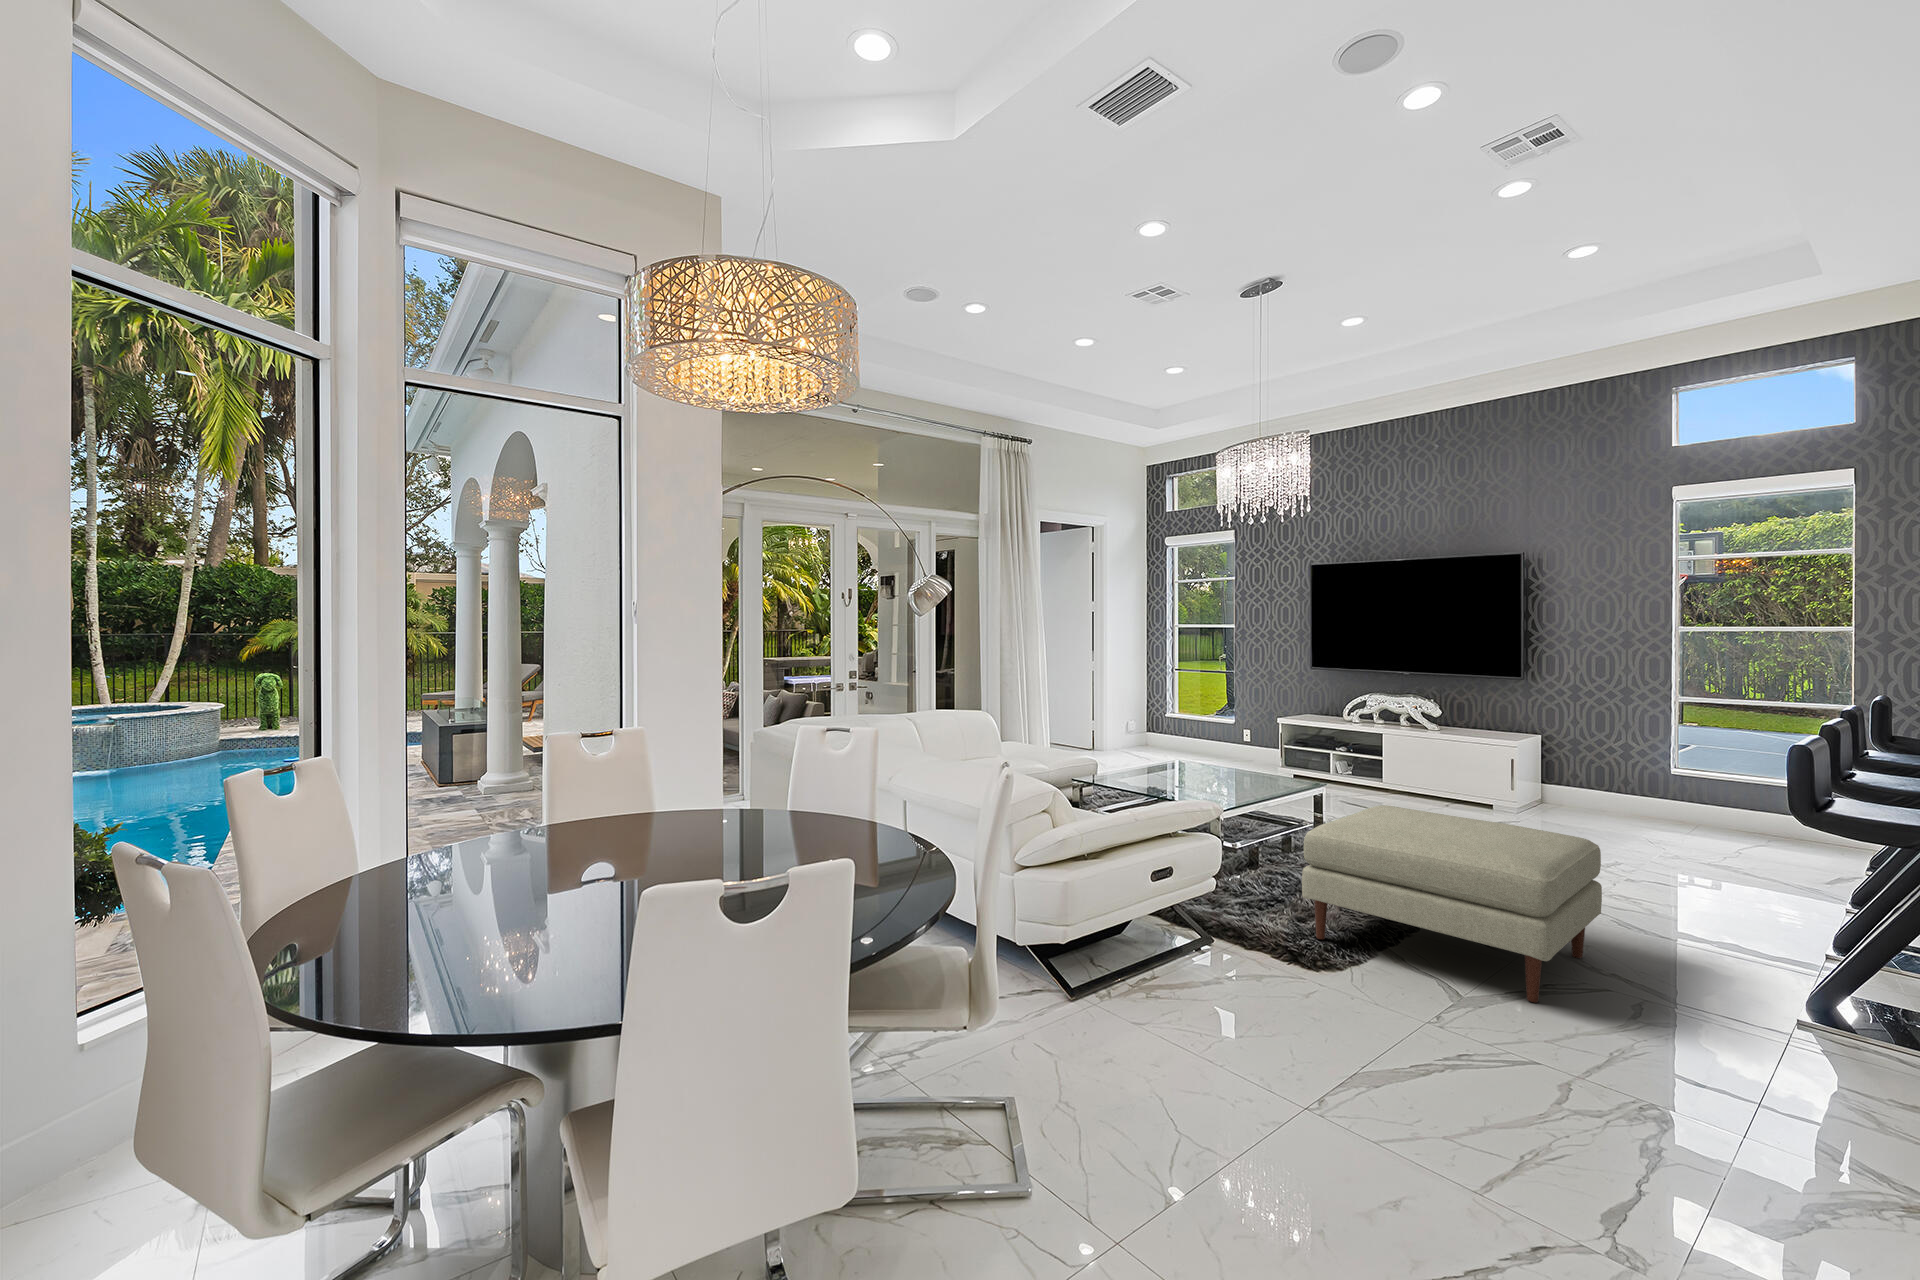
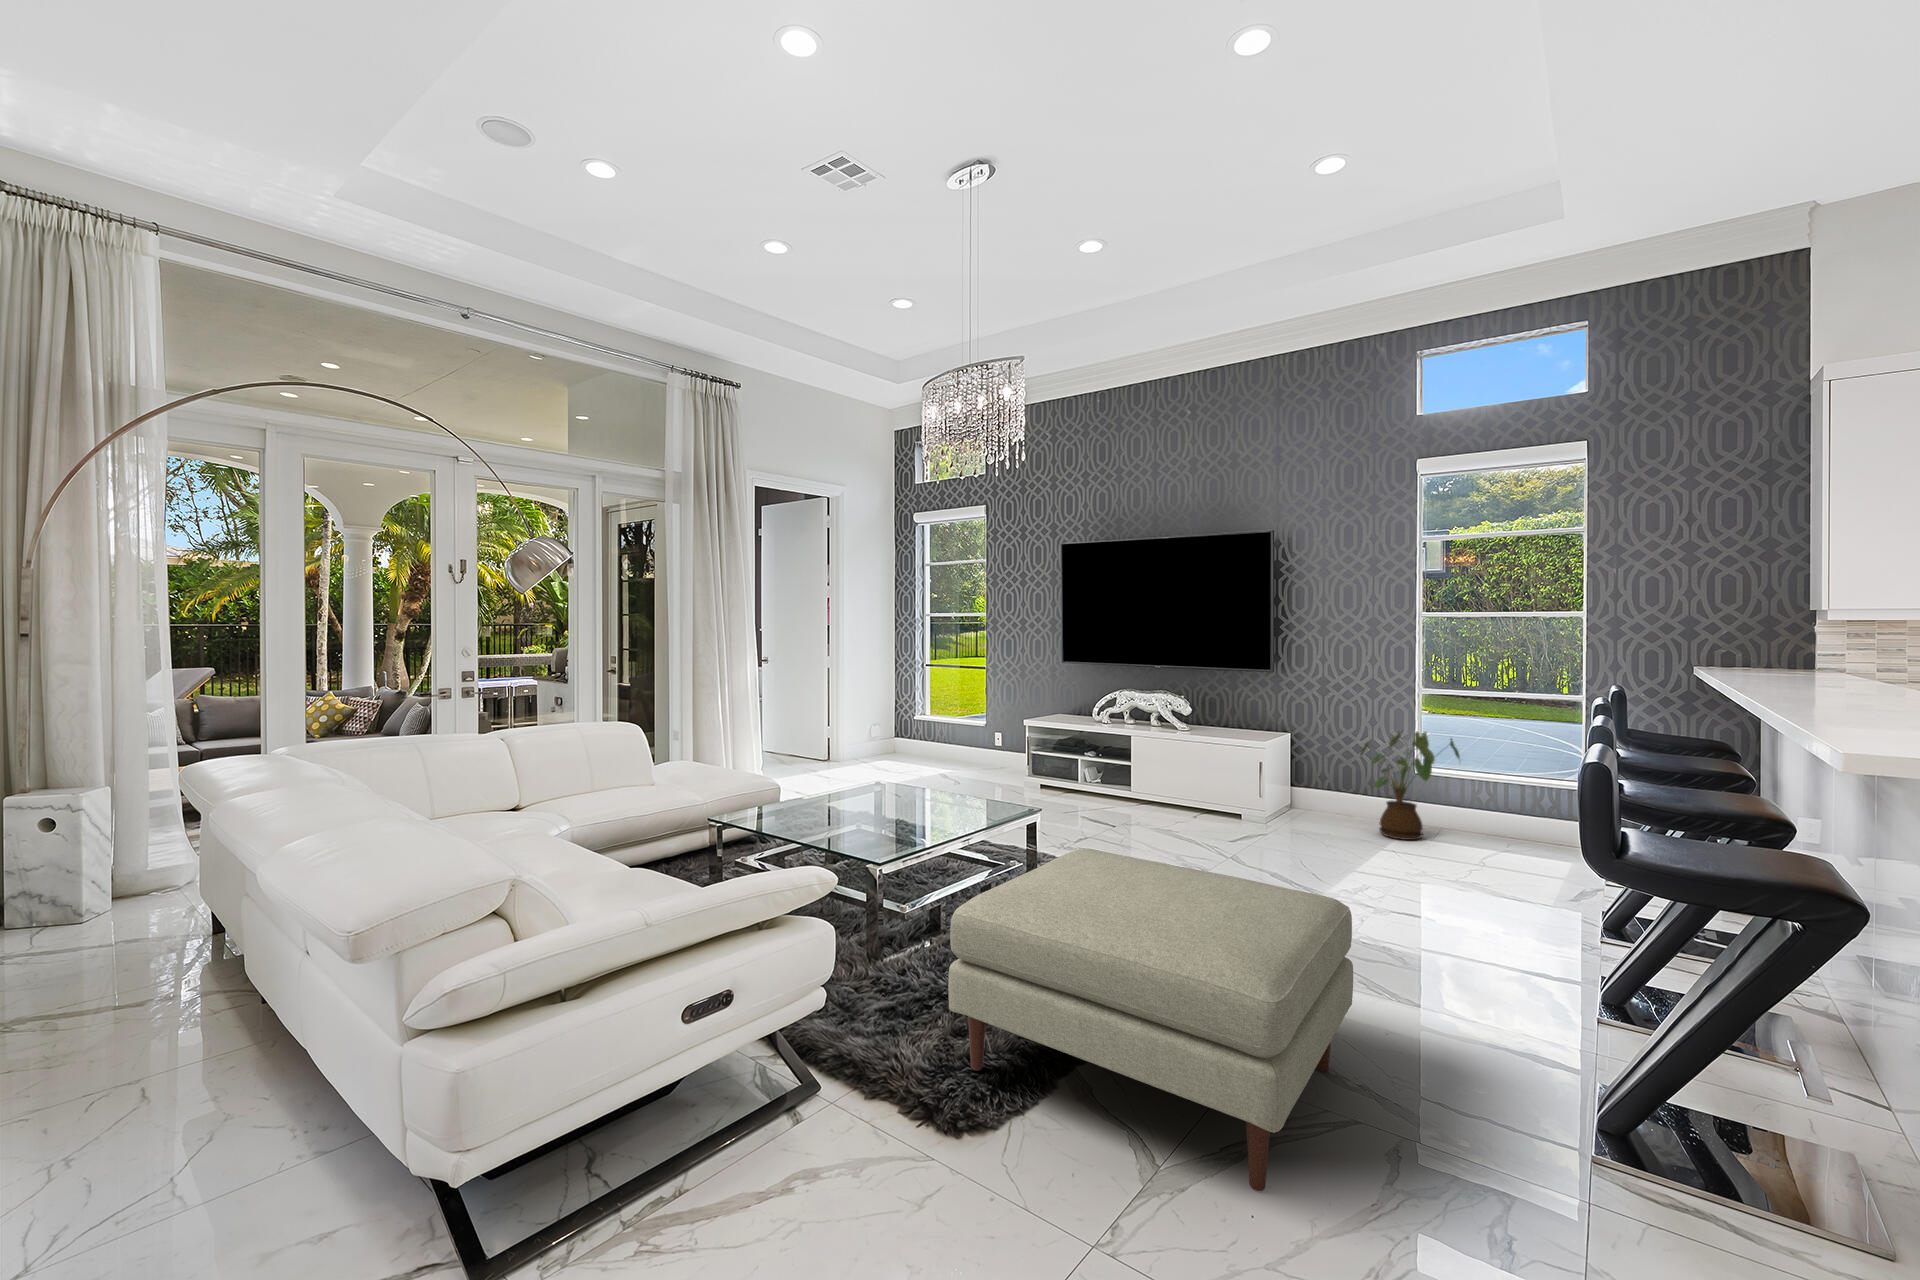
house plant: none [1613,733,1716,831] -> present [1361,732,1460,840]

